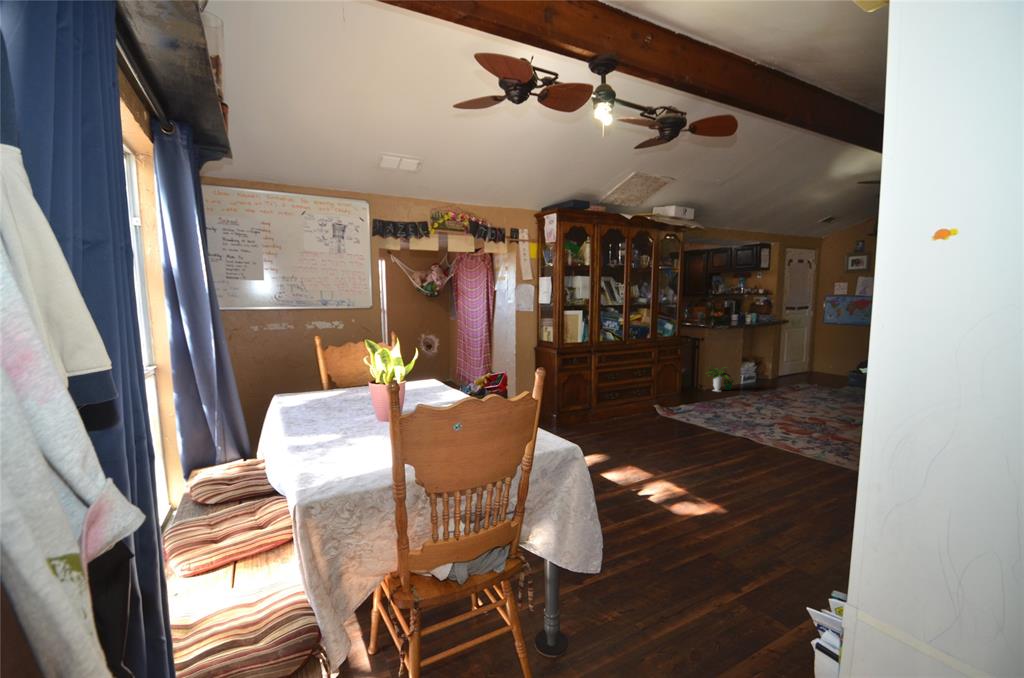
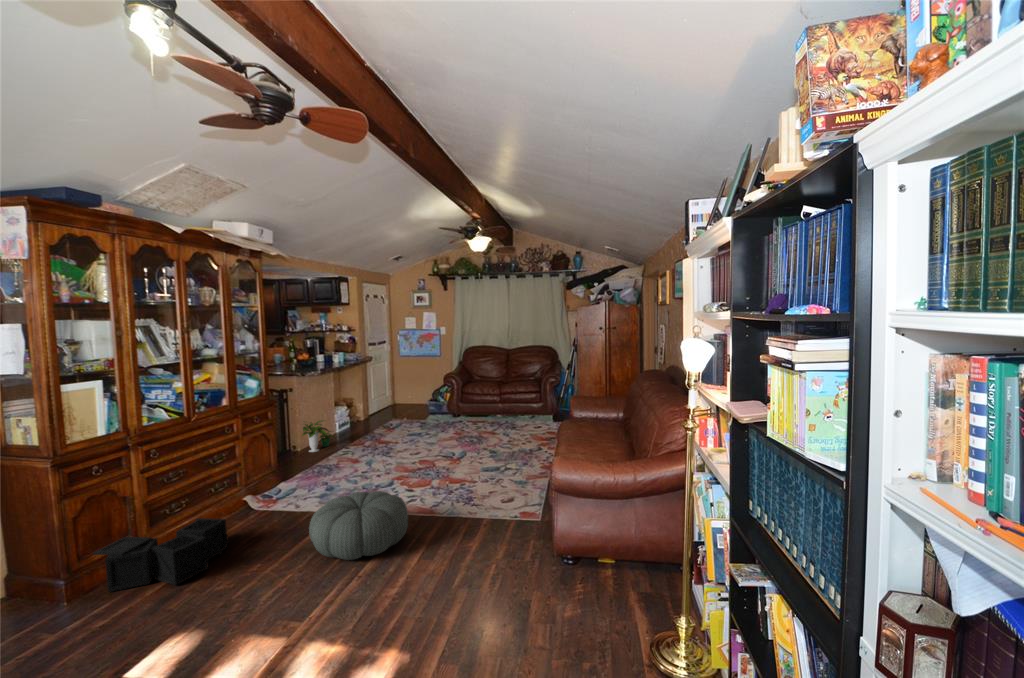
storage bin: none [571,403,639,436] -> present [94,518,229,592]
pouf: none [687,416,769,463] -> present [309,491,408,560]

